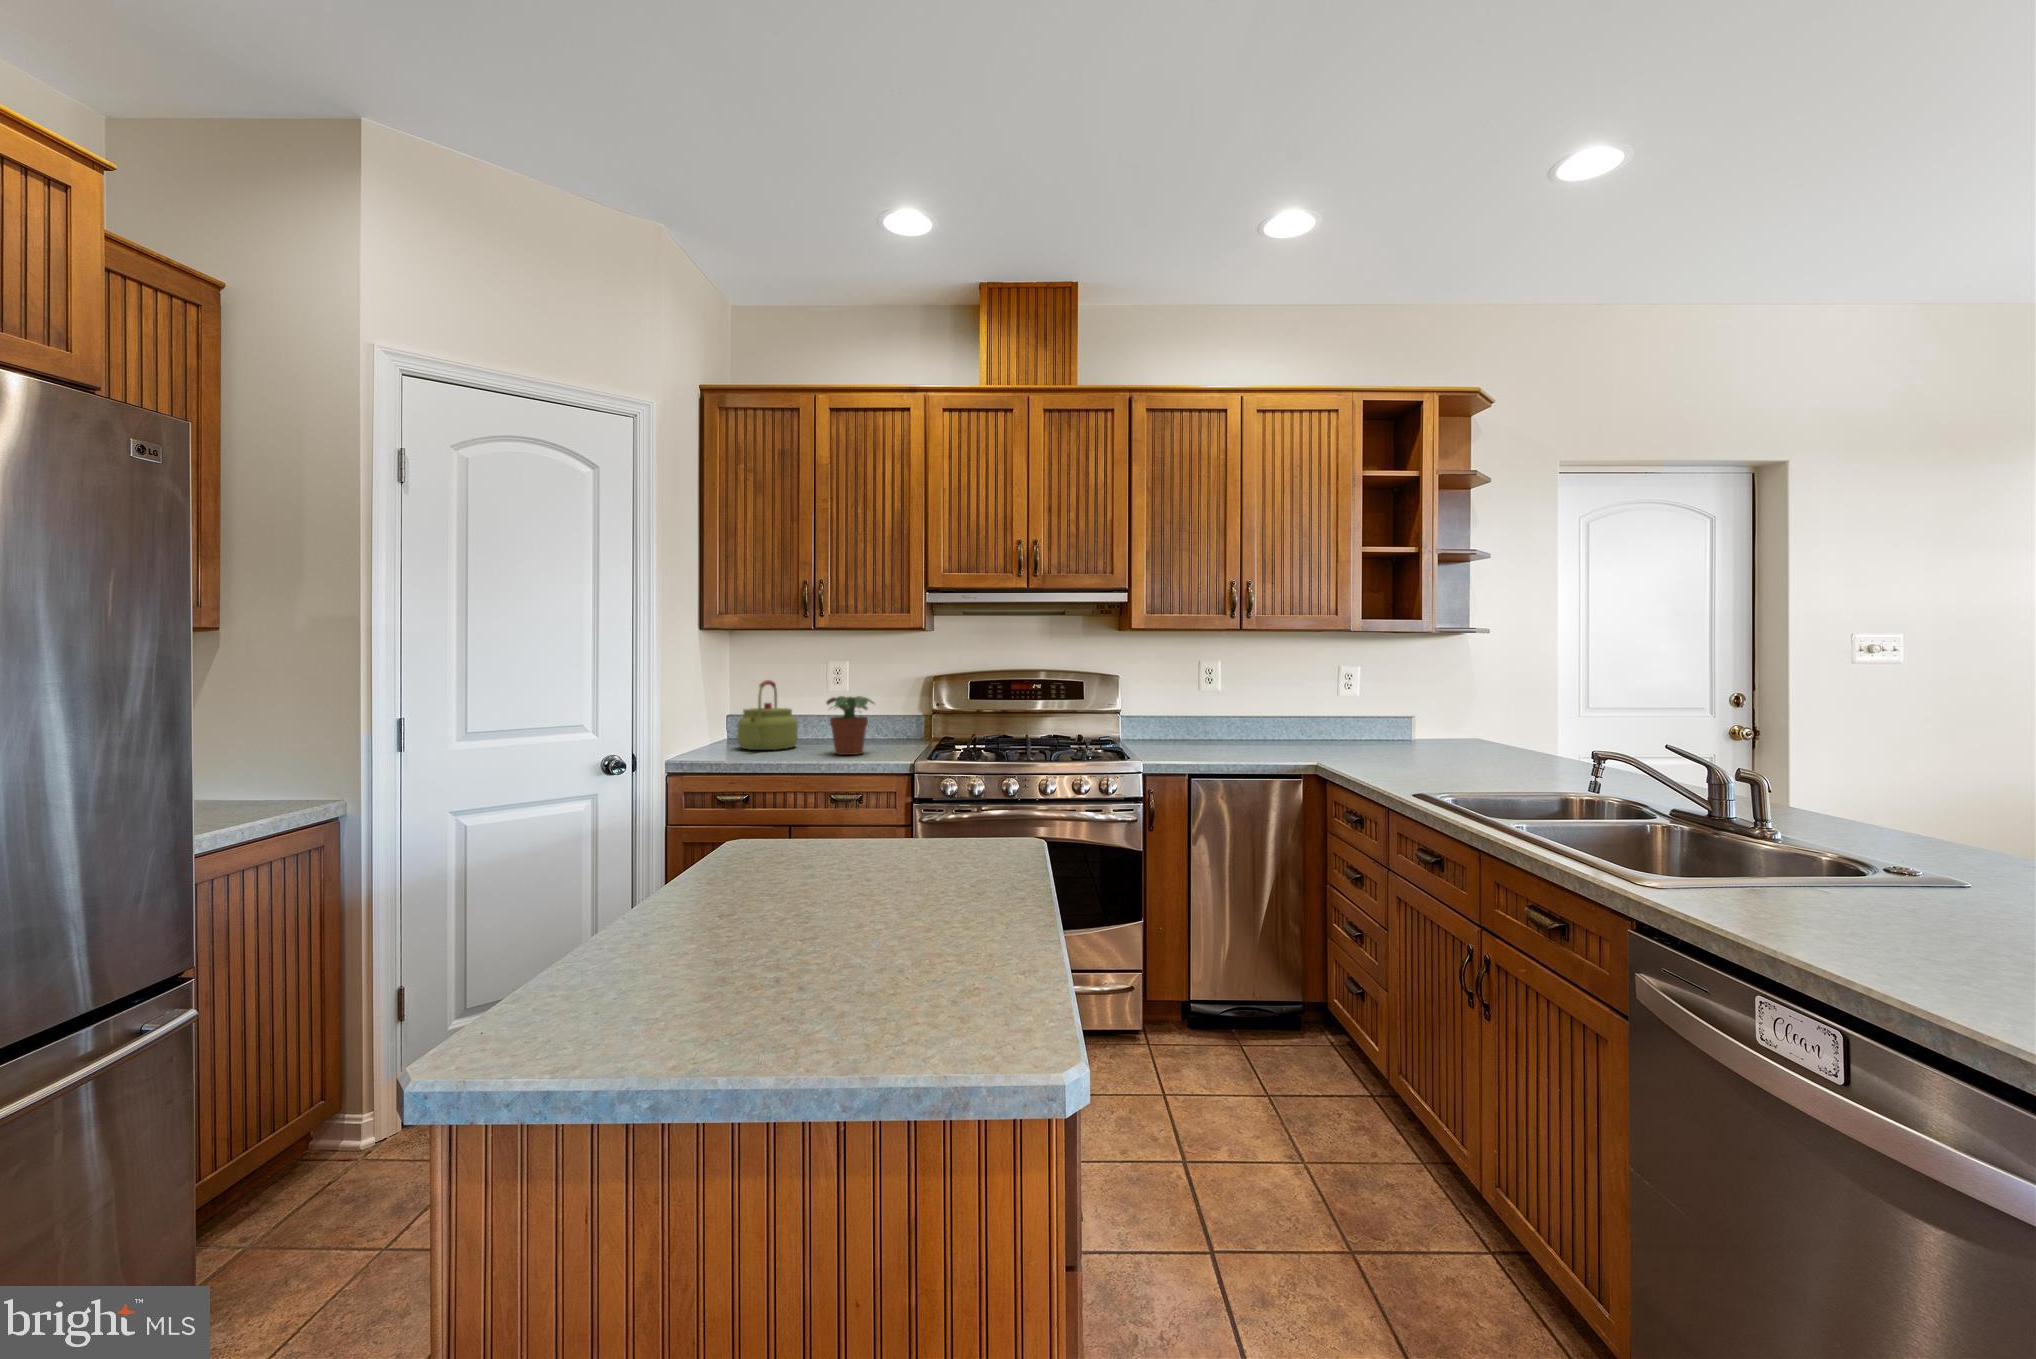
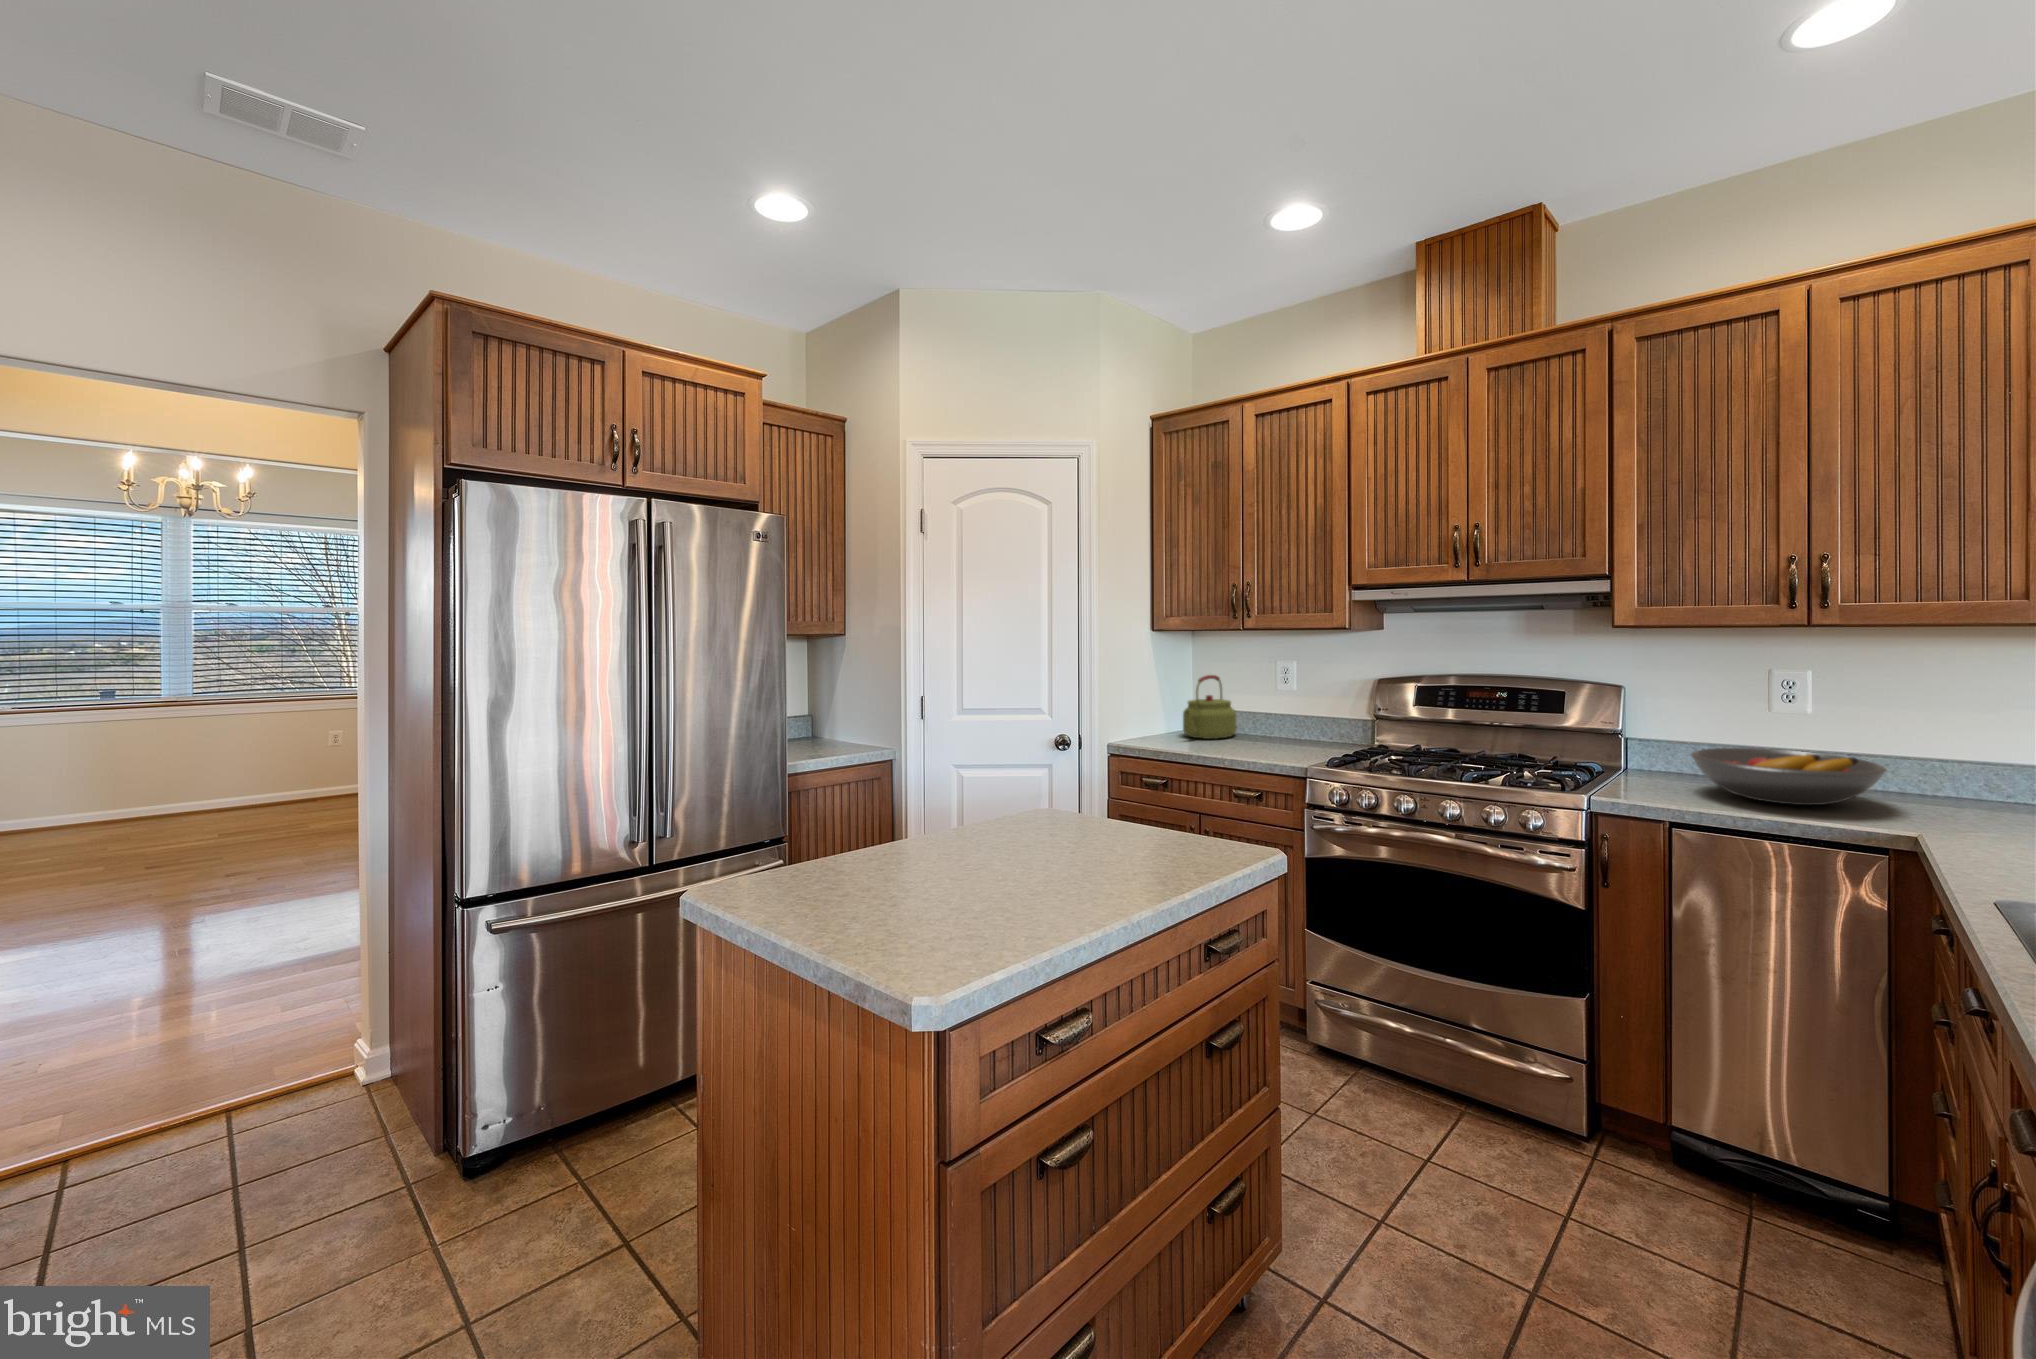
potted plant: present [826,696,874,755] -> none [1247,694,1296,751]
fruit bowl: none [1188,719,1292,755] -> present [1691,748,1887,805]

